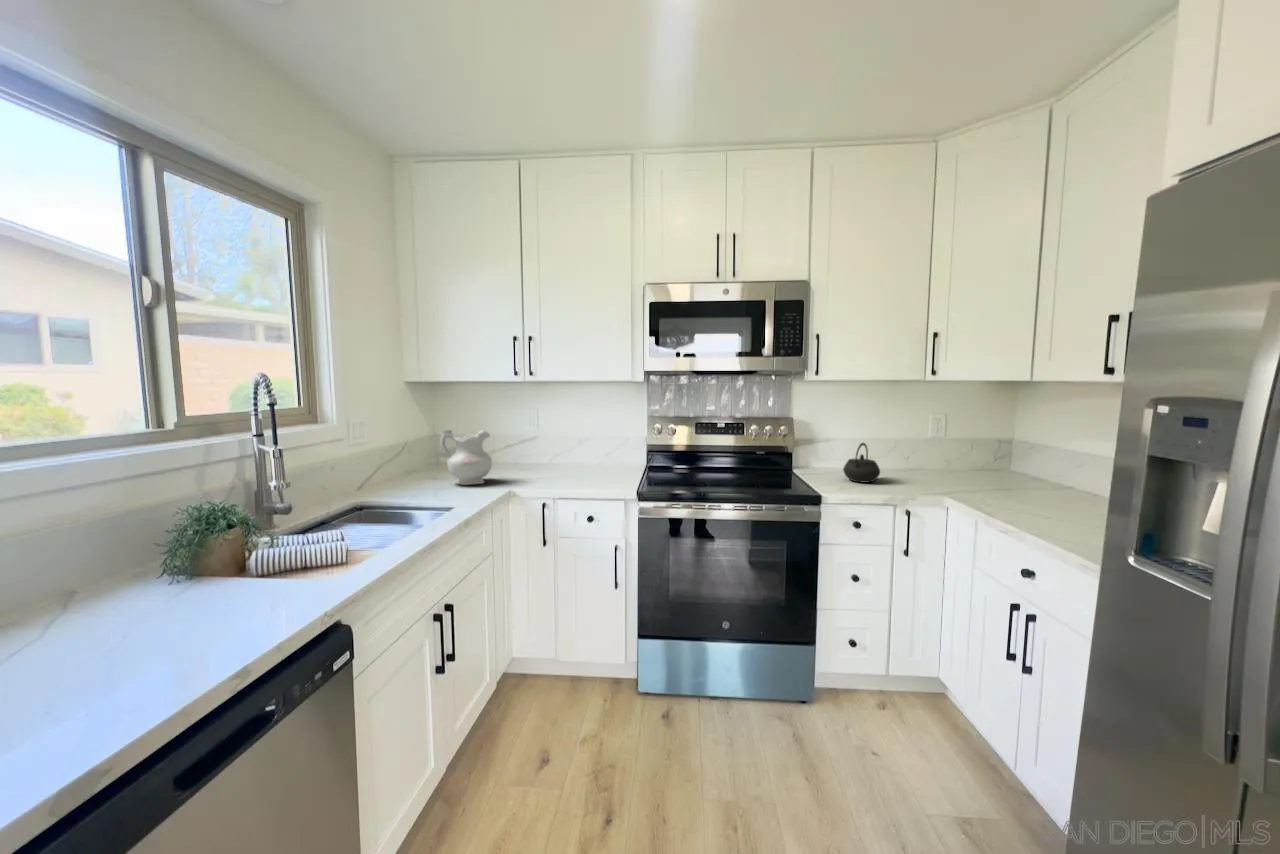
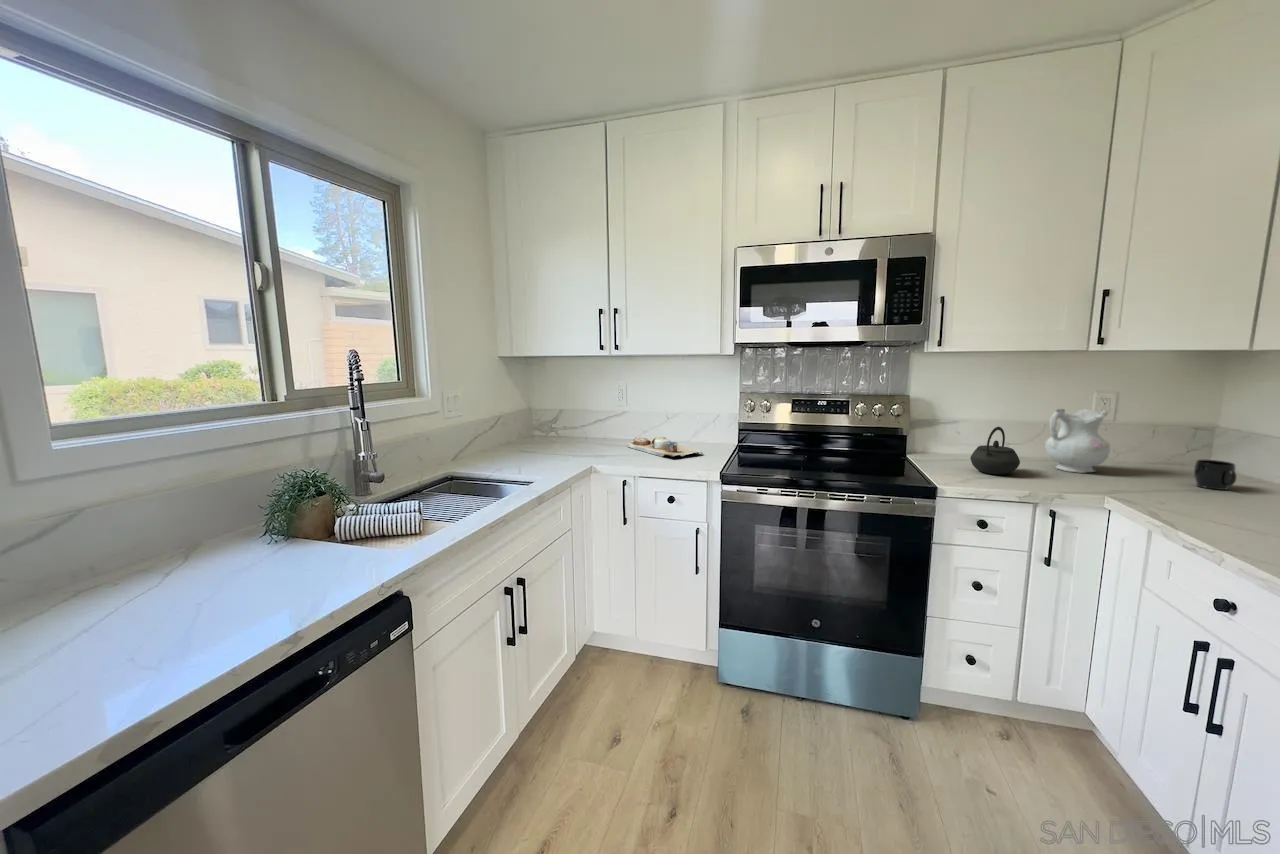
ceramic pitcher: present [440,430,492,485] -> present [1045,409,1110,473]
cutting board: none [542,460,618,479] -> present [627,437,703,457]
mug: none [999,465,1027,487] -> present [1194,460,1236,490]

